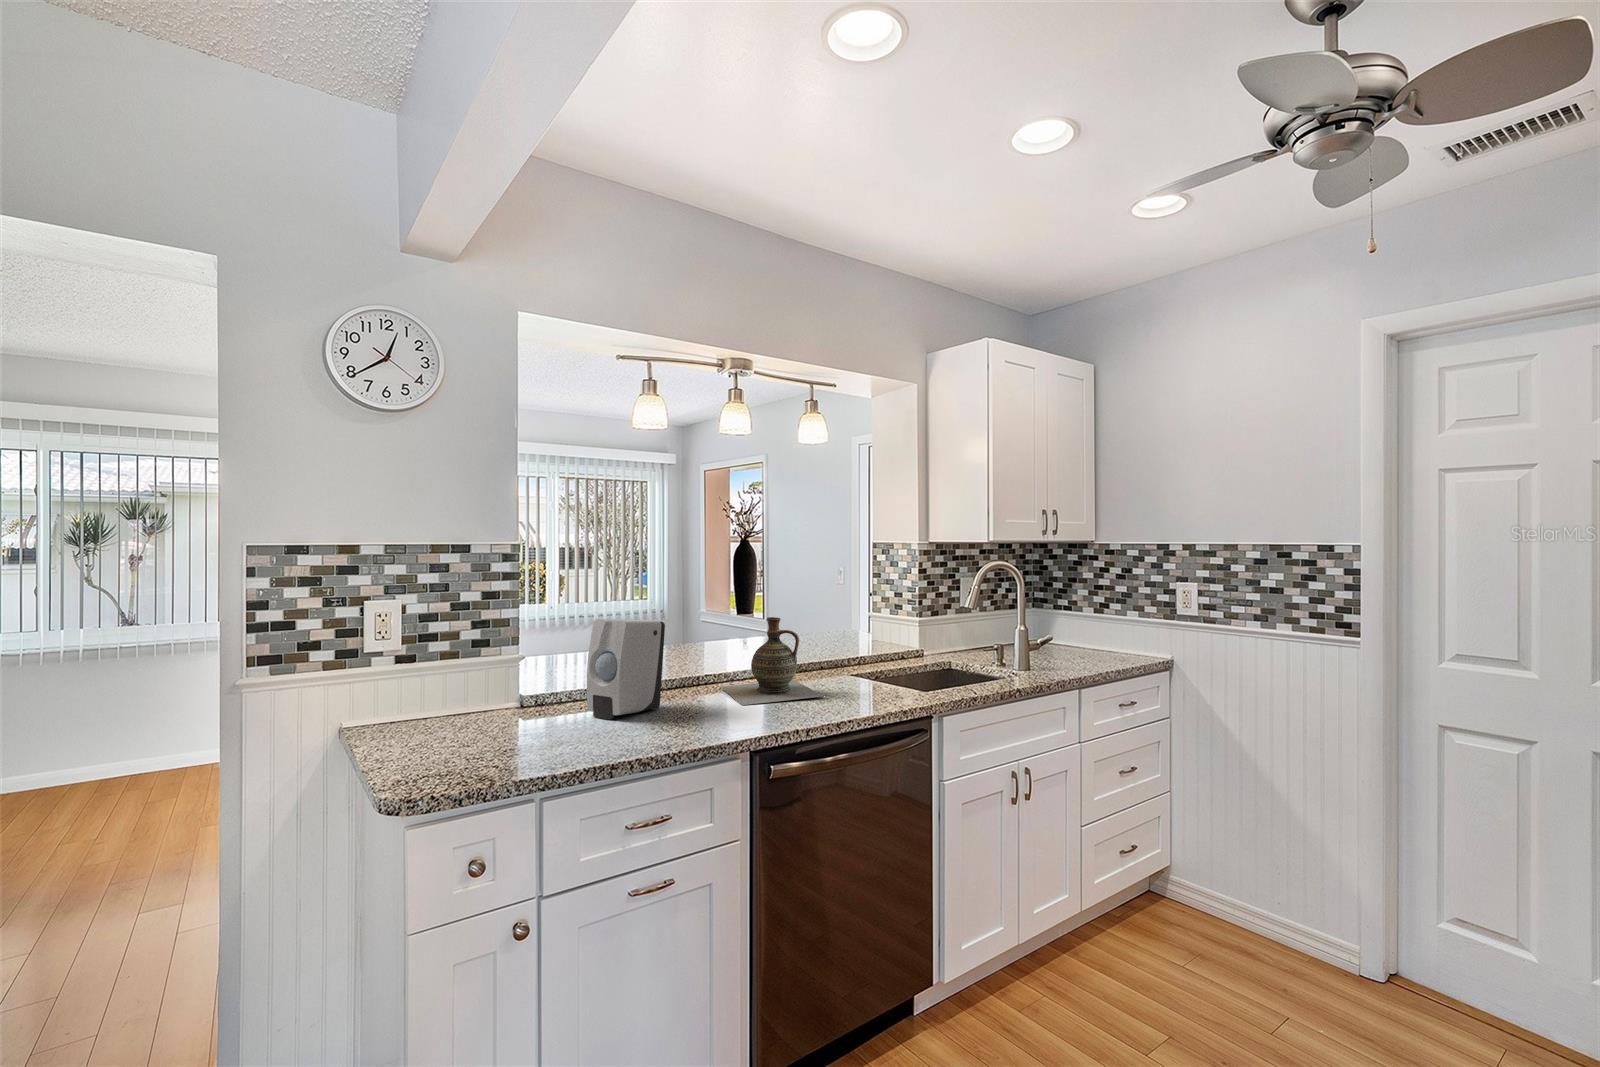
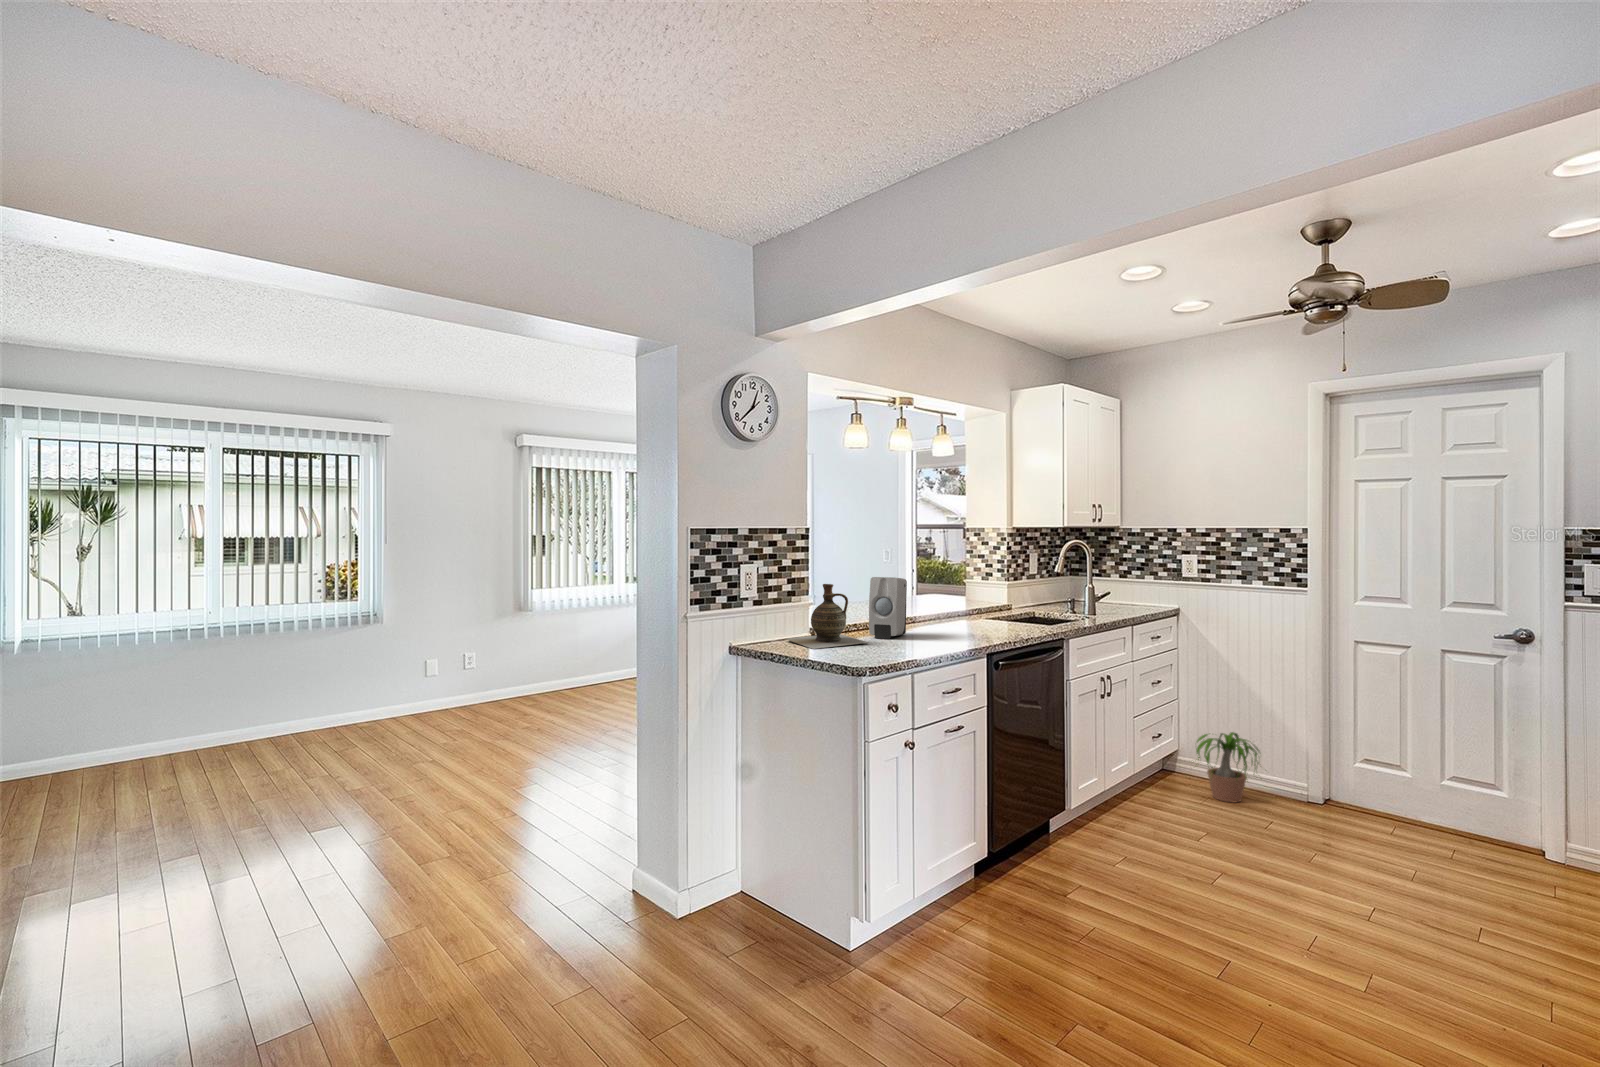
ceramic jug: present [721,617,822,705] -> present [786,584,868,649]
potted plant: none [1163,855,1307,972] -> present [1196,732,1259,802]

